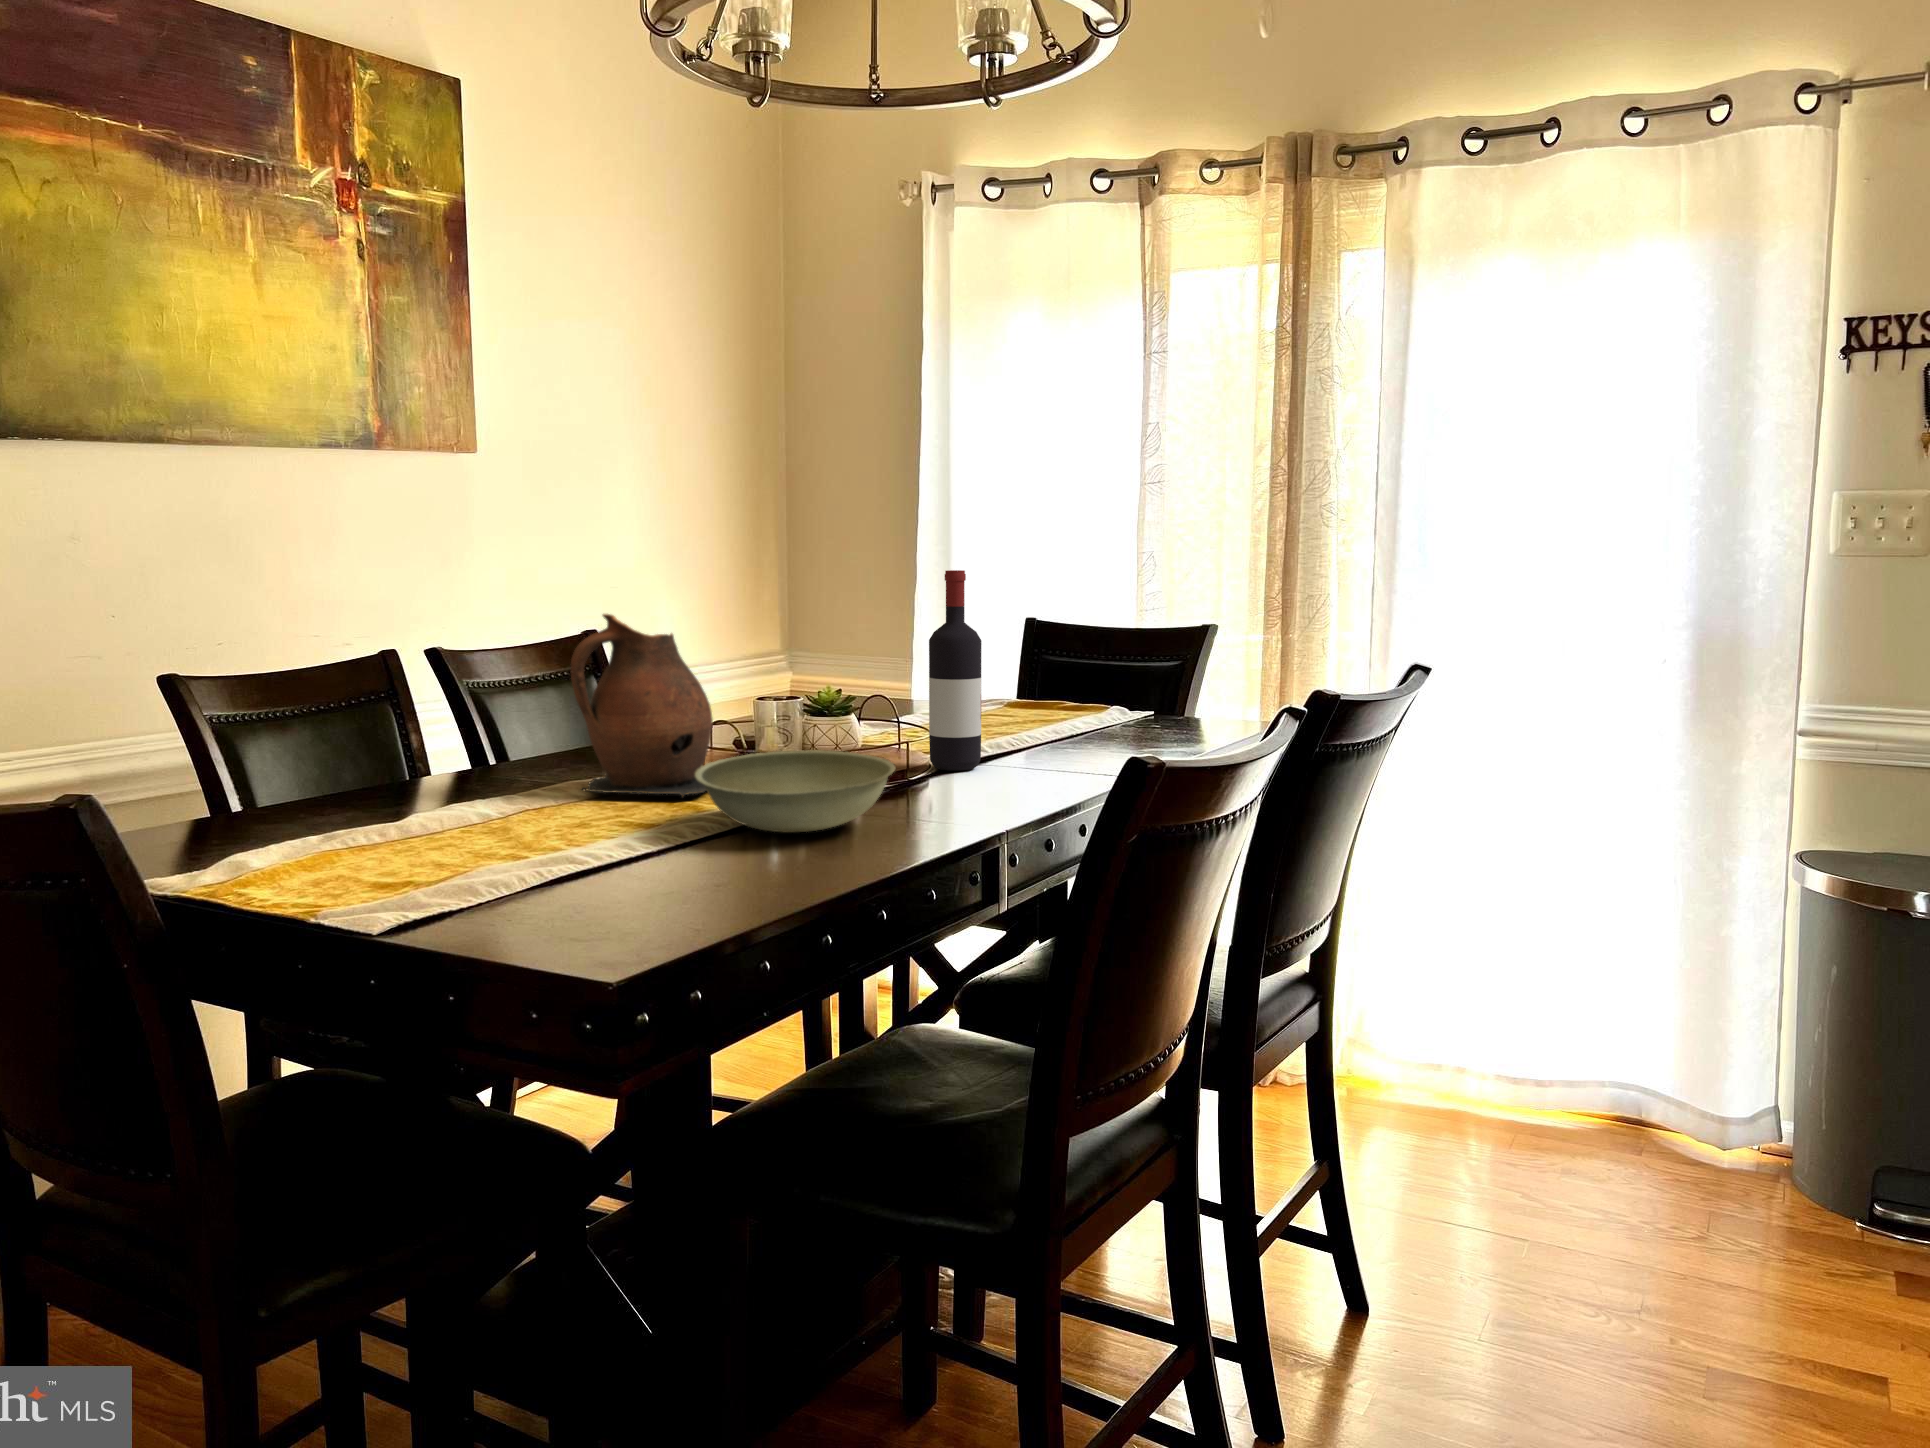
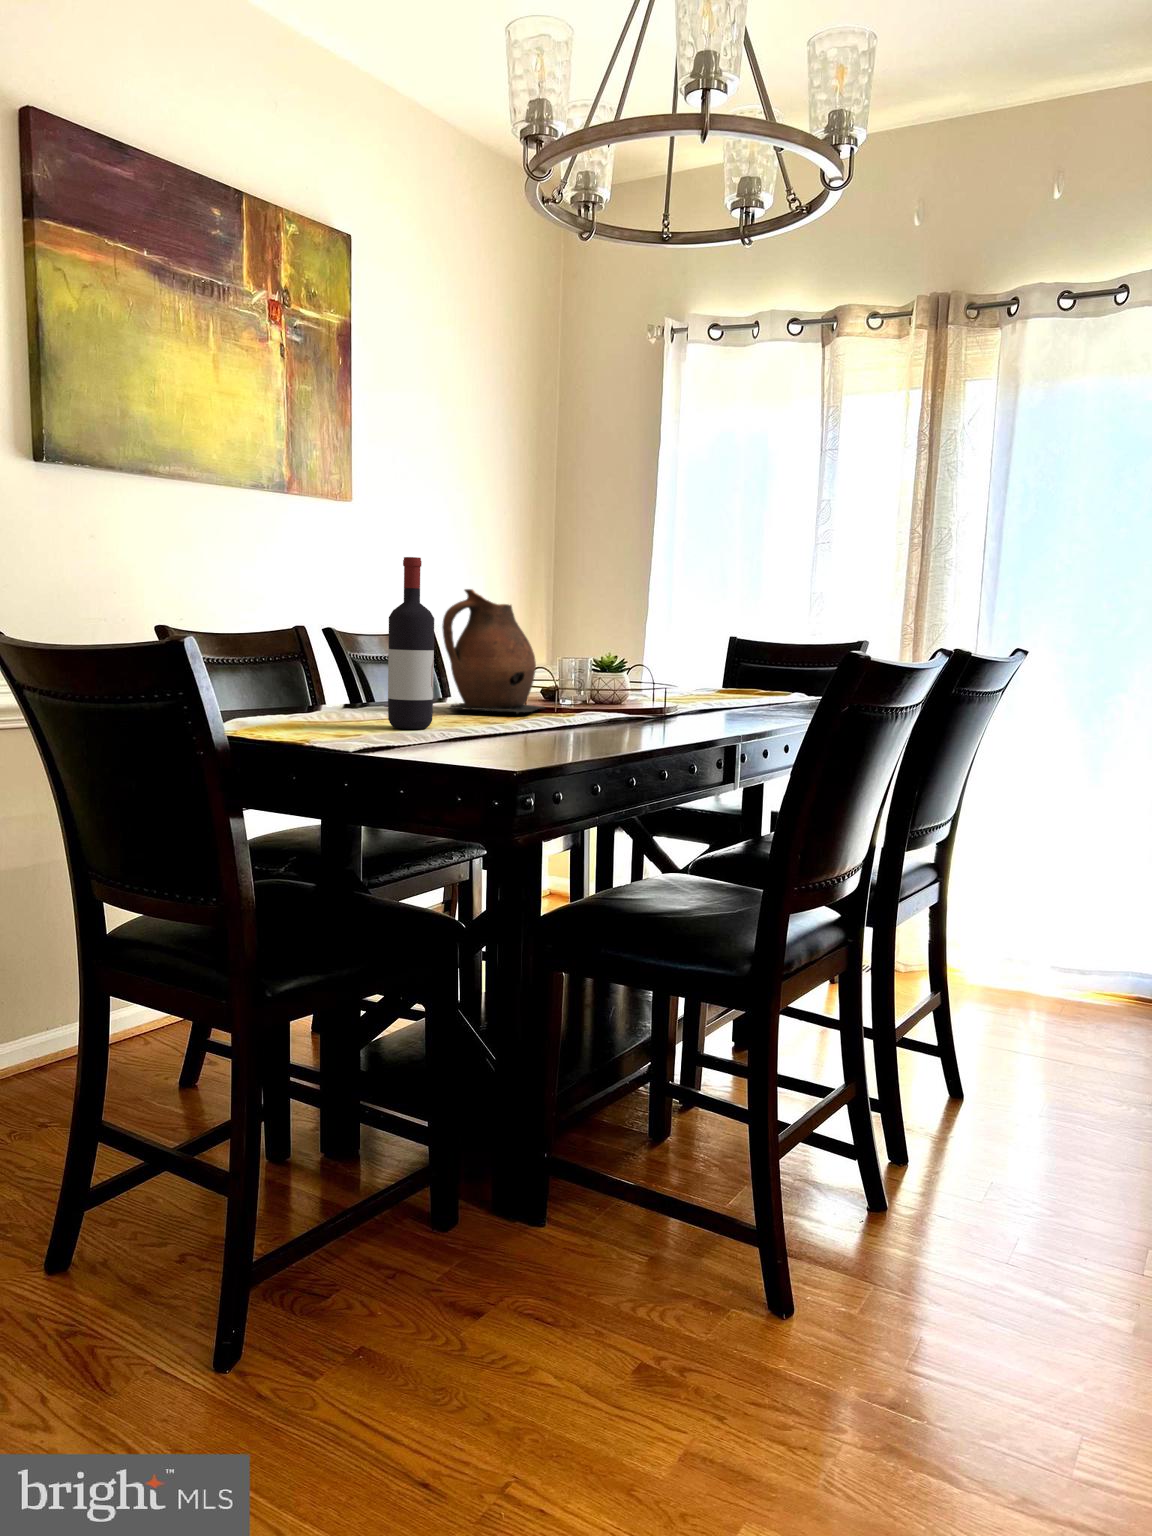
wine bottle: present [929,570,981,770] -> present [388,557,434,729]
bowl: present [695,750,896,833] -> none [534,681,670,729]

